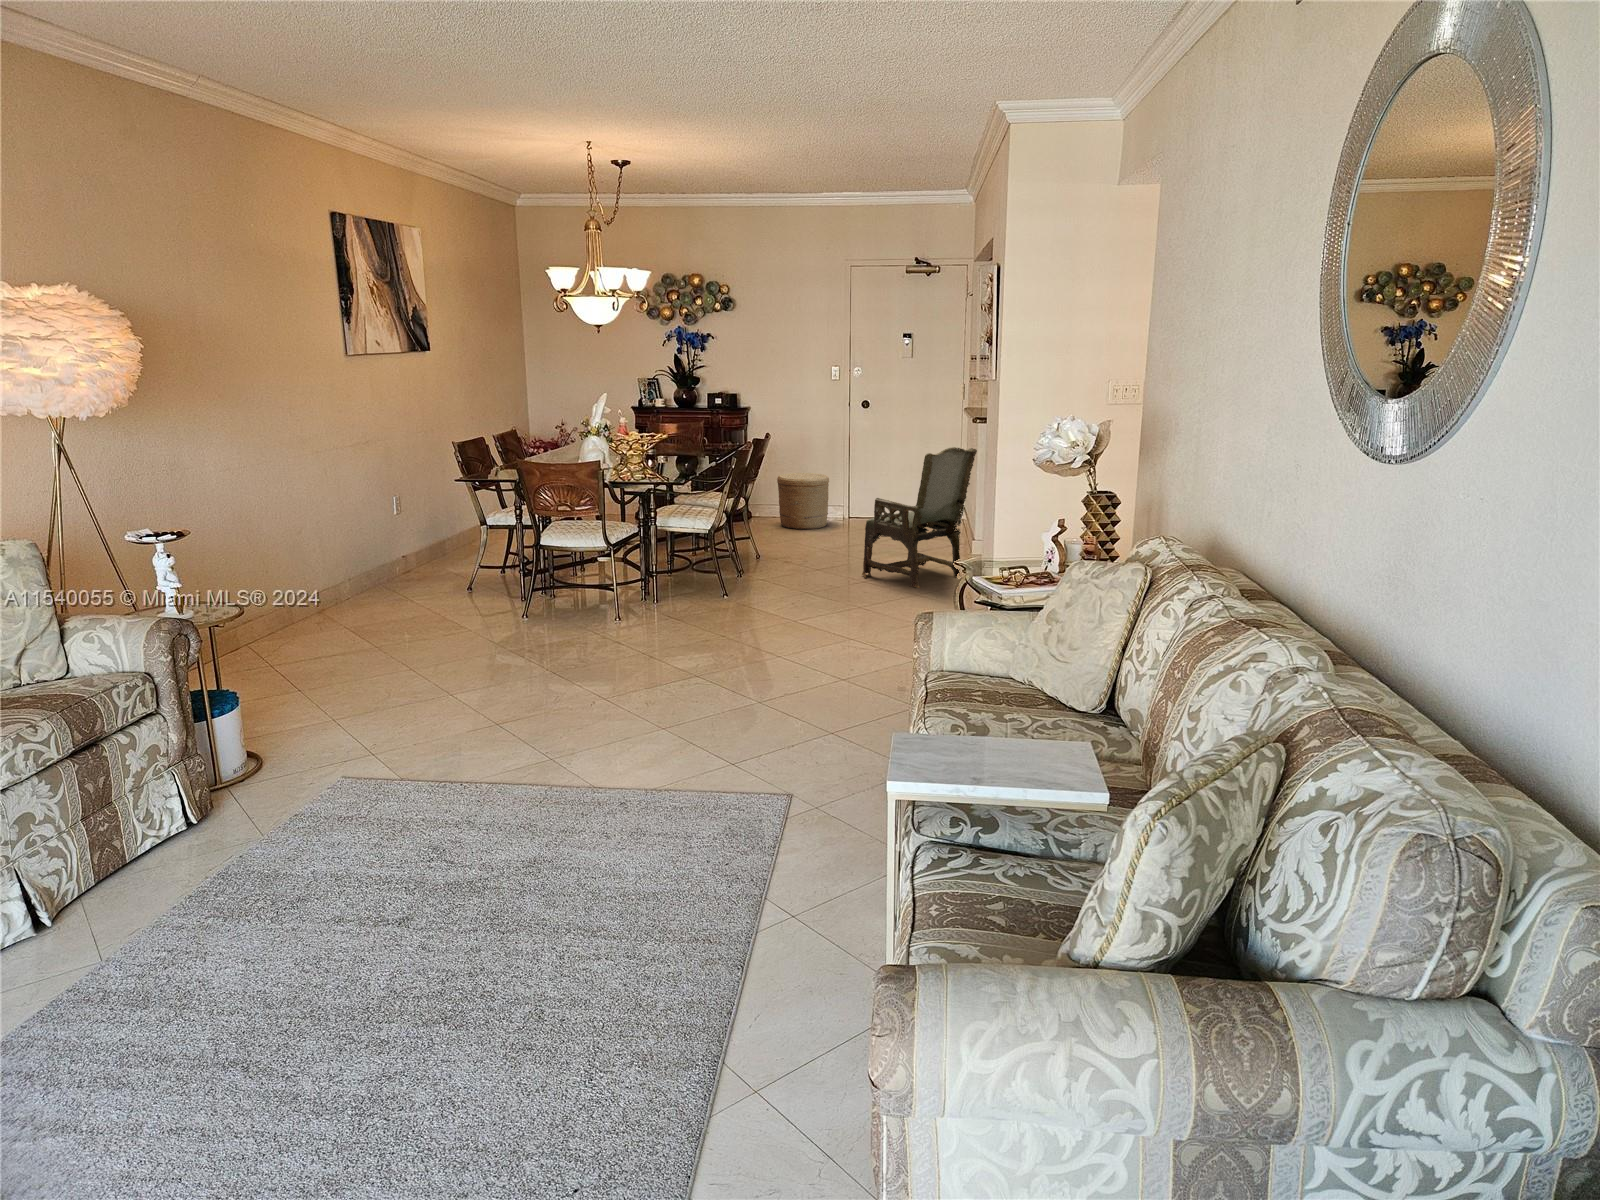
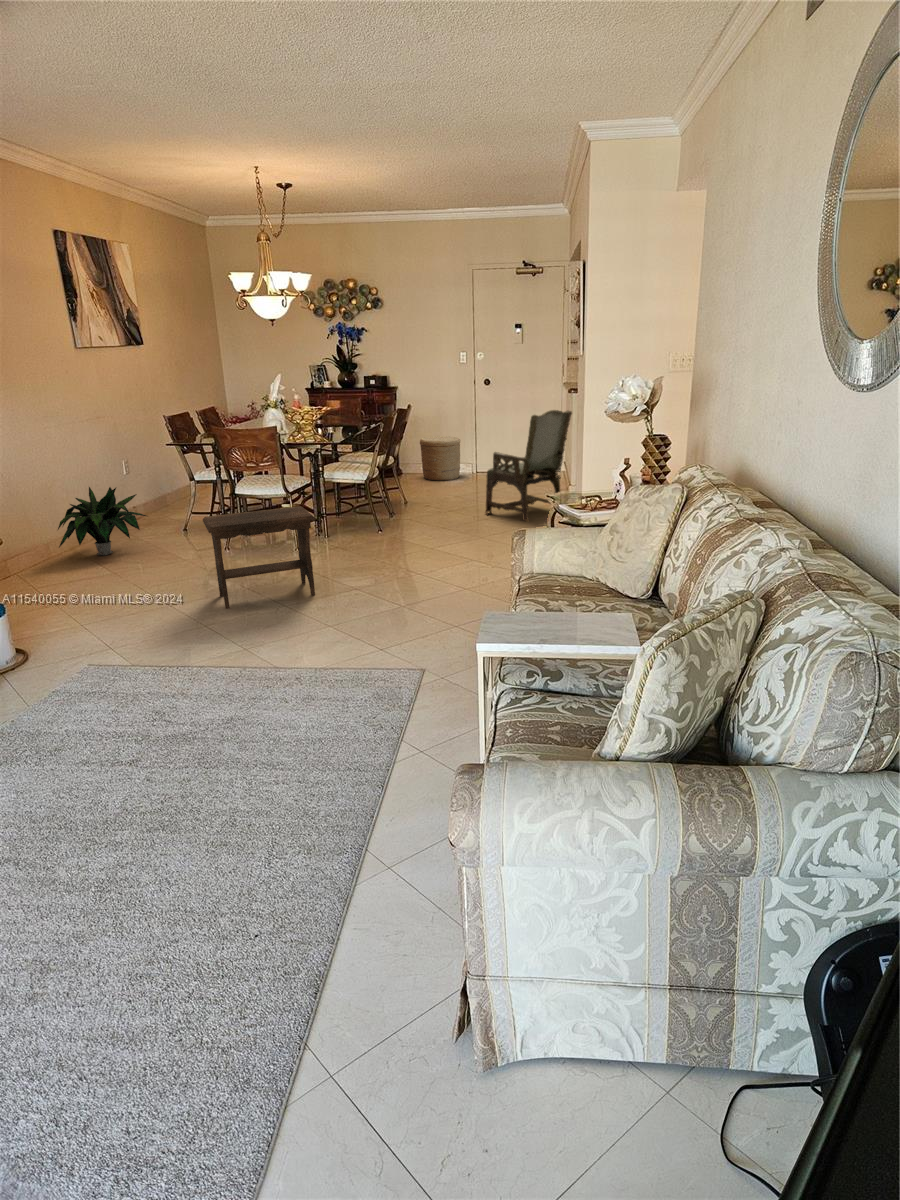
potted plant: none [312,530,433,620] -> present [58,487,146,555]
footstool: none [504,566,651,699] -> present [203,506,316,609]

